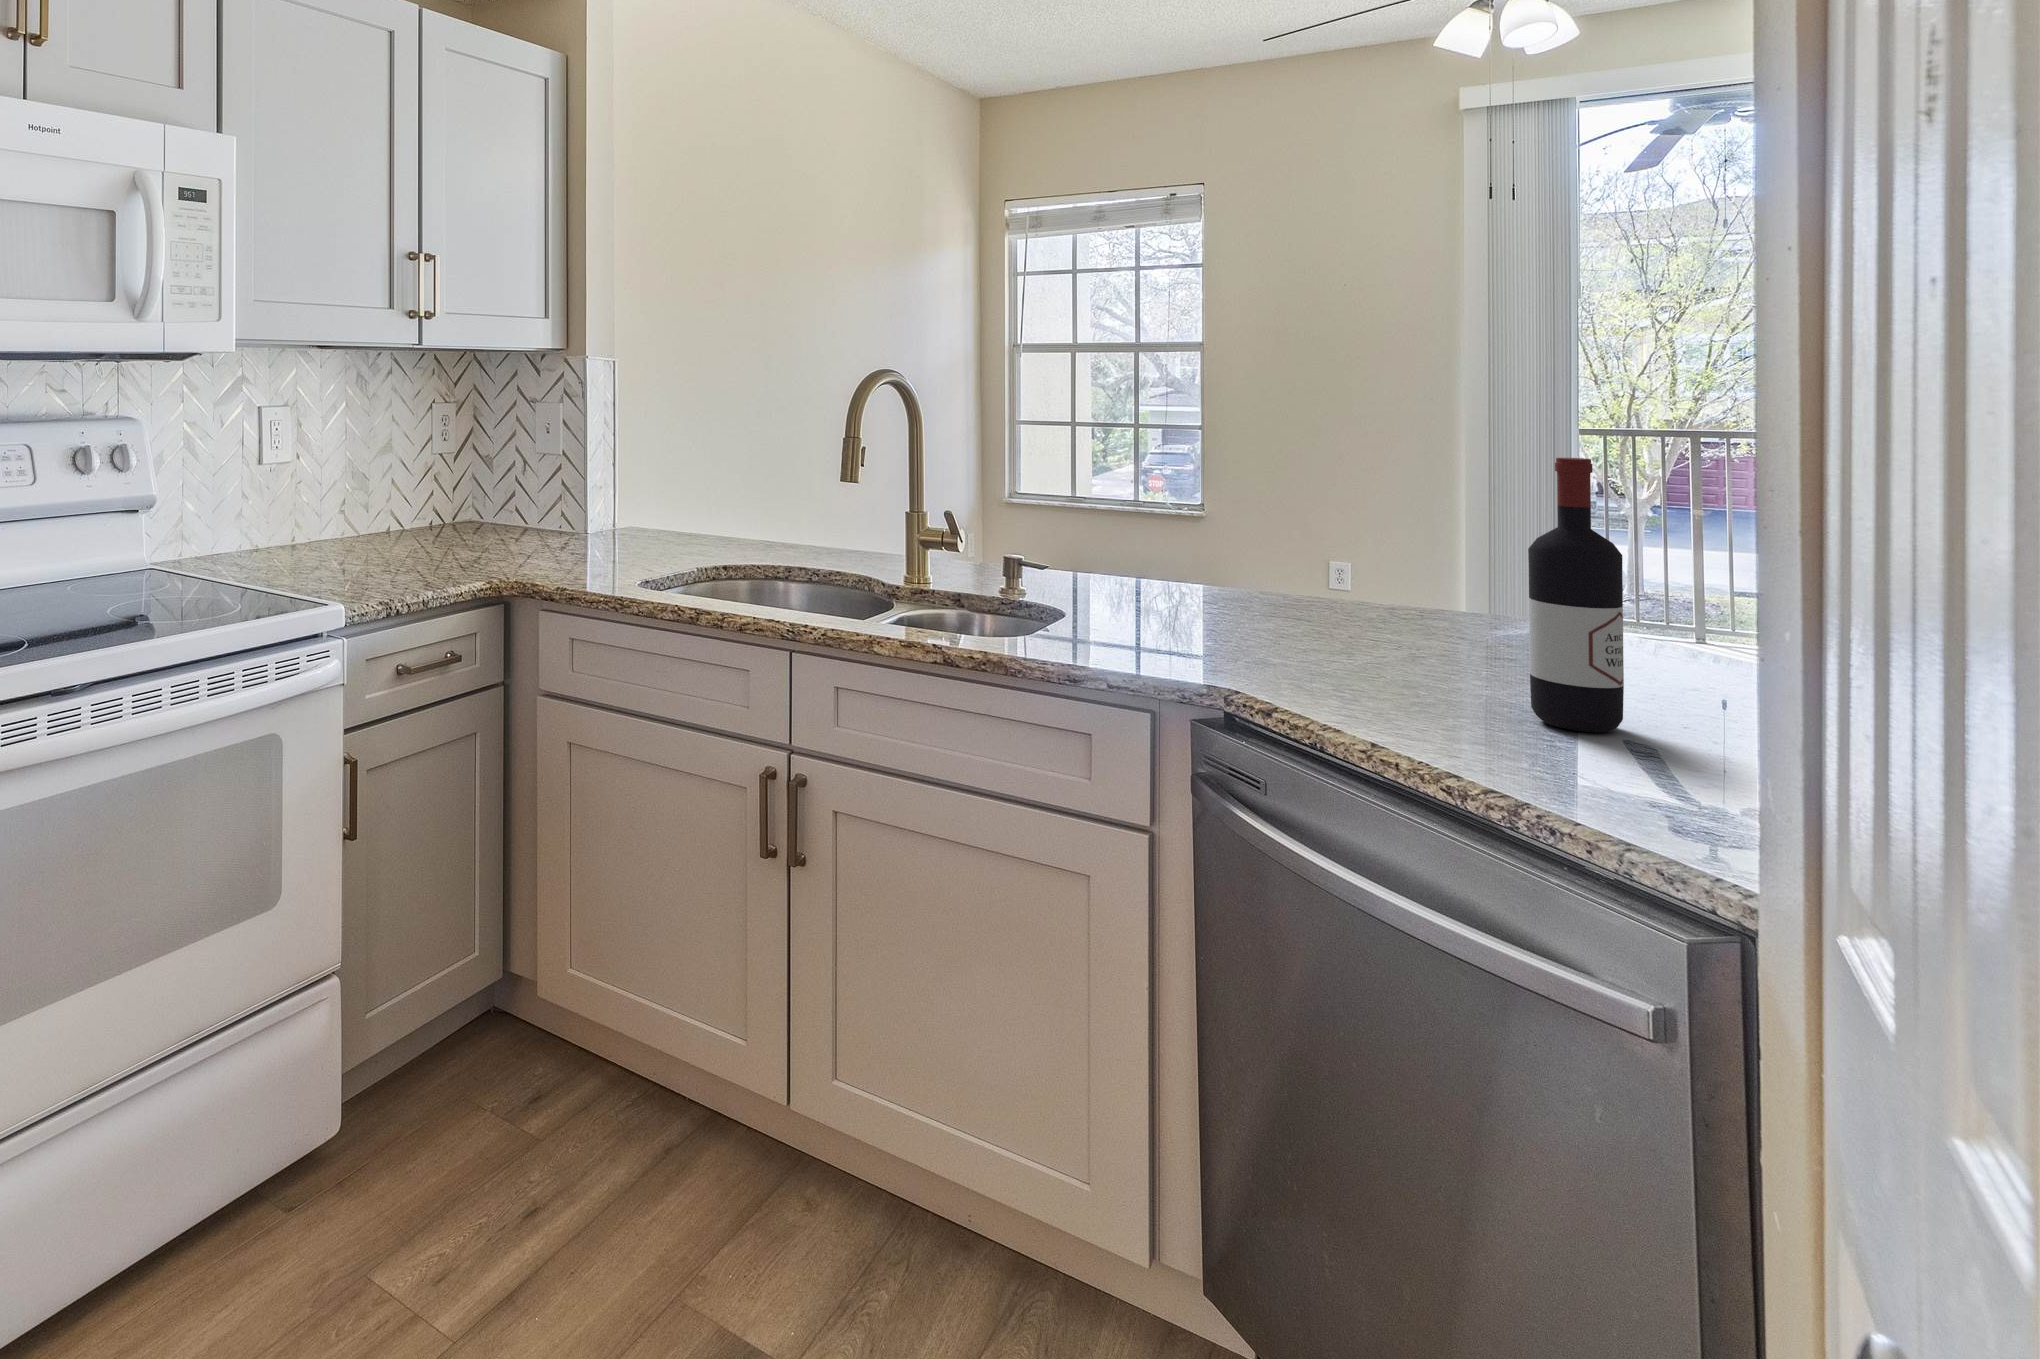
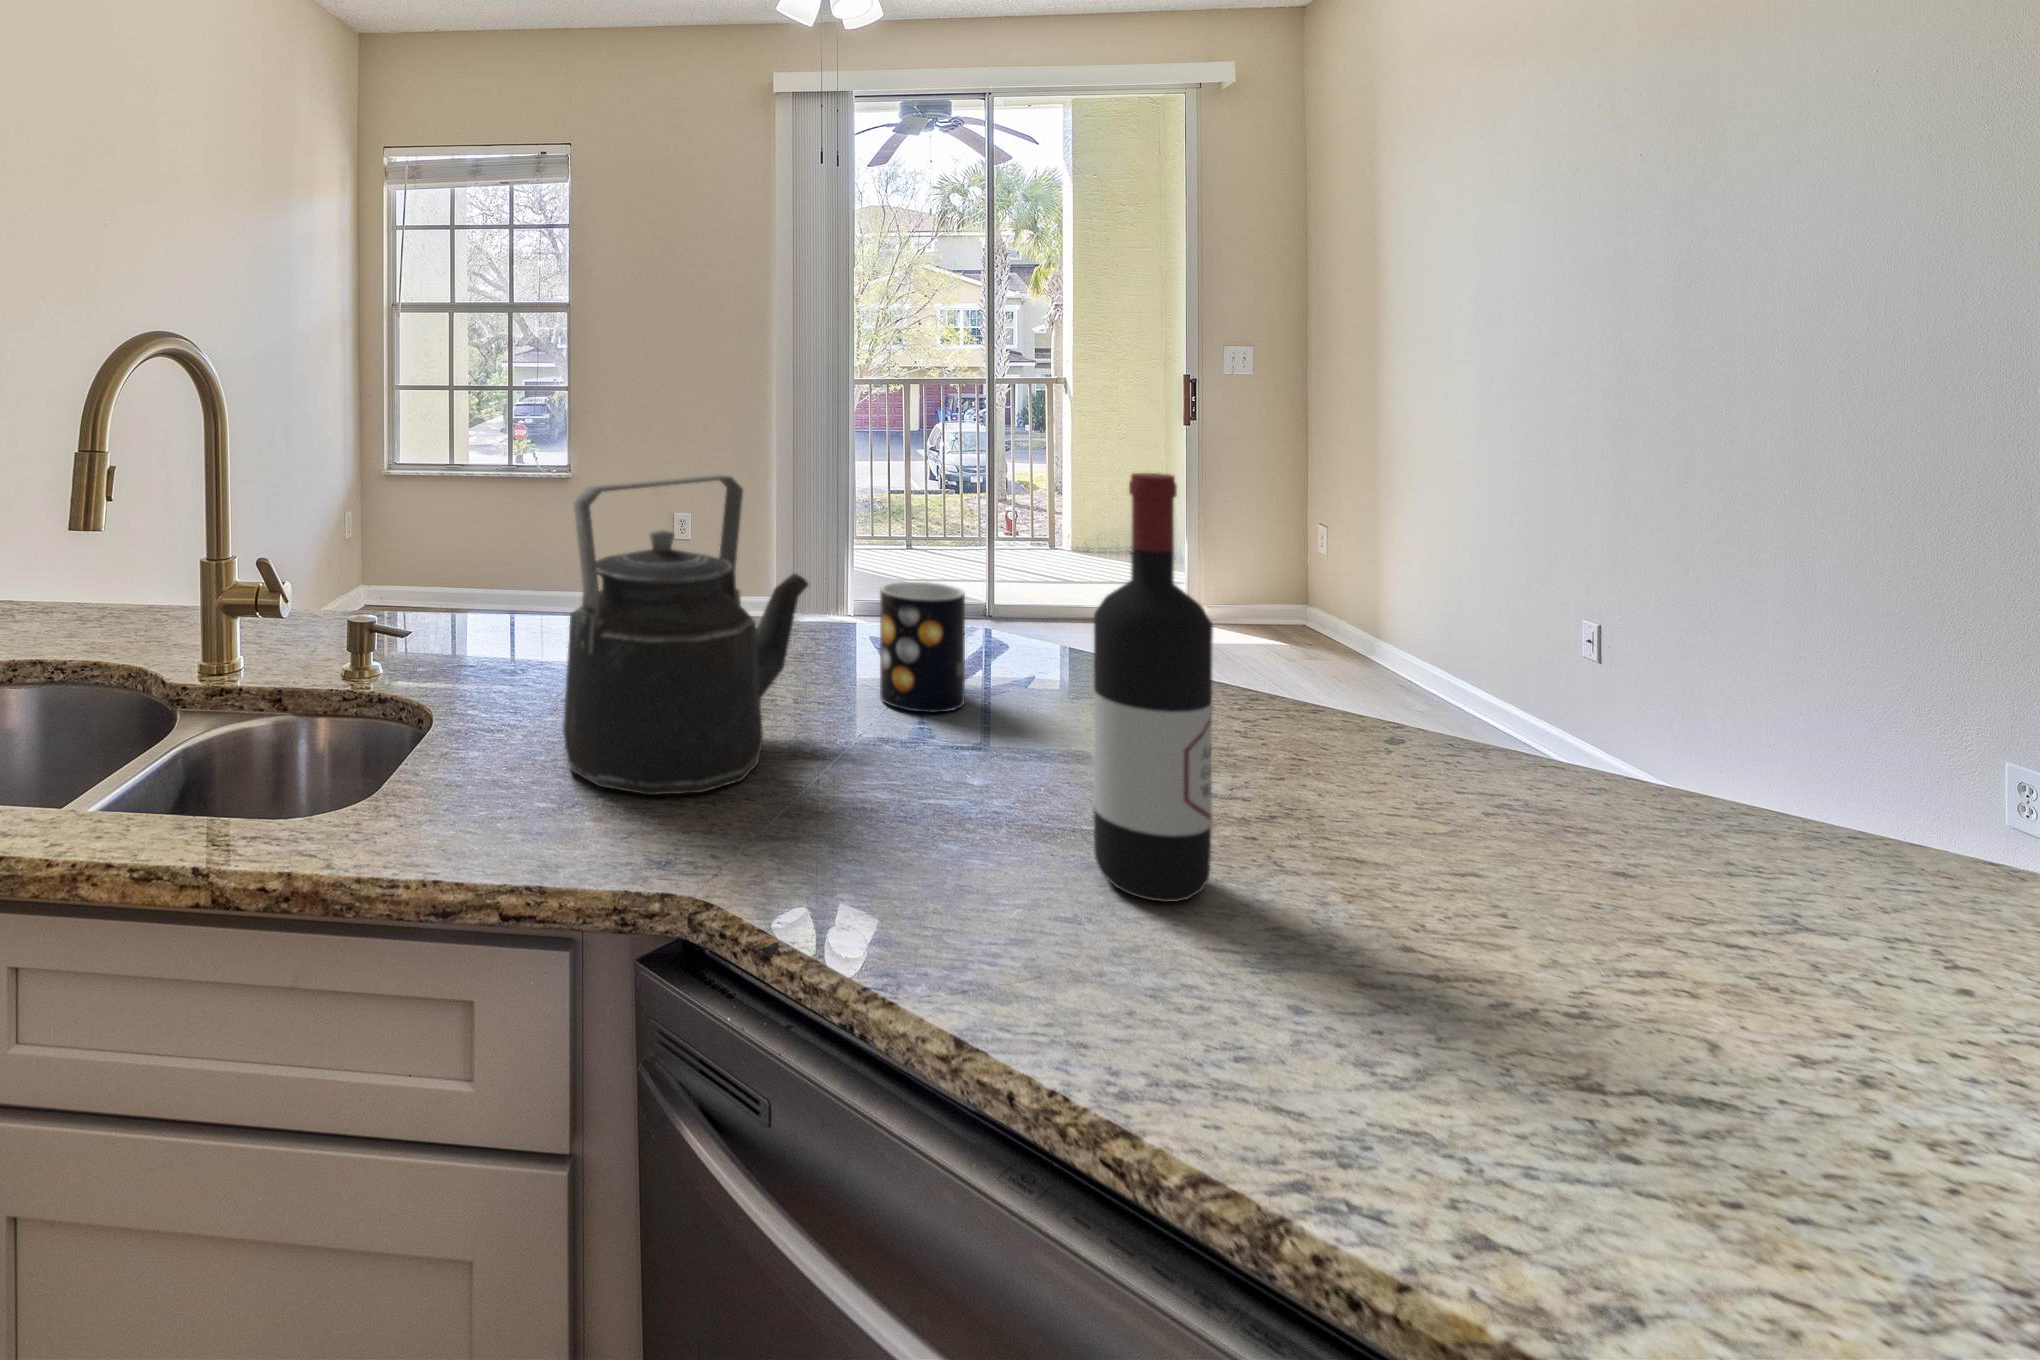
kettle: none [1155,462,1353,657] -> present [563,475,809,795]
mug: none [1423,555,1502,649] -> present [880,582,965,712]

